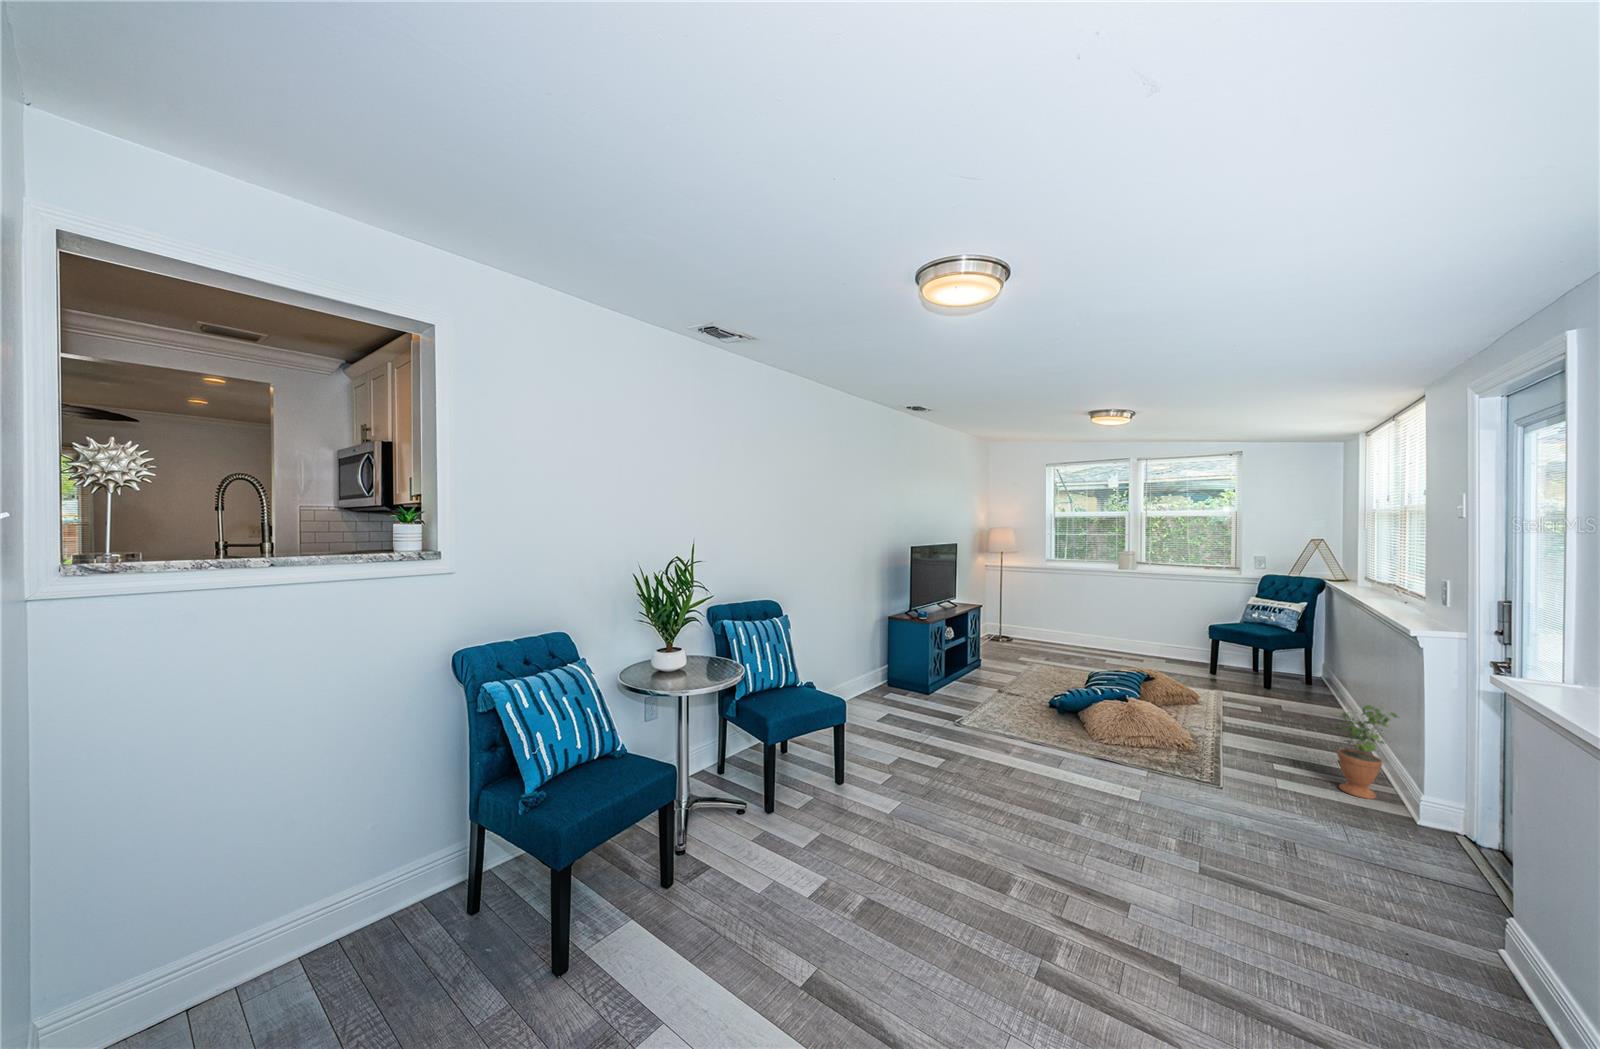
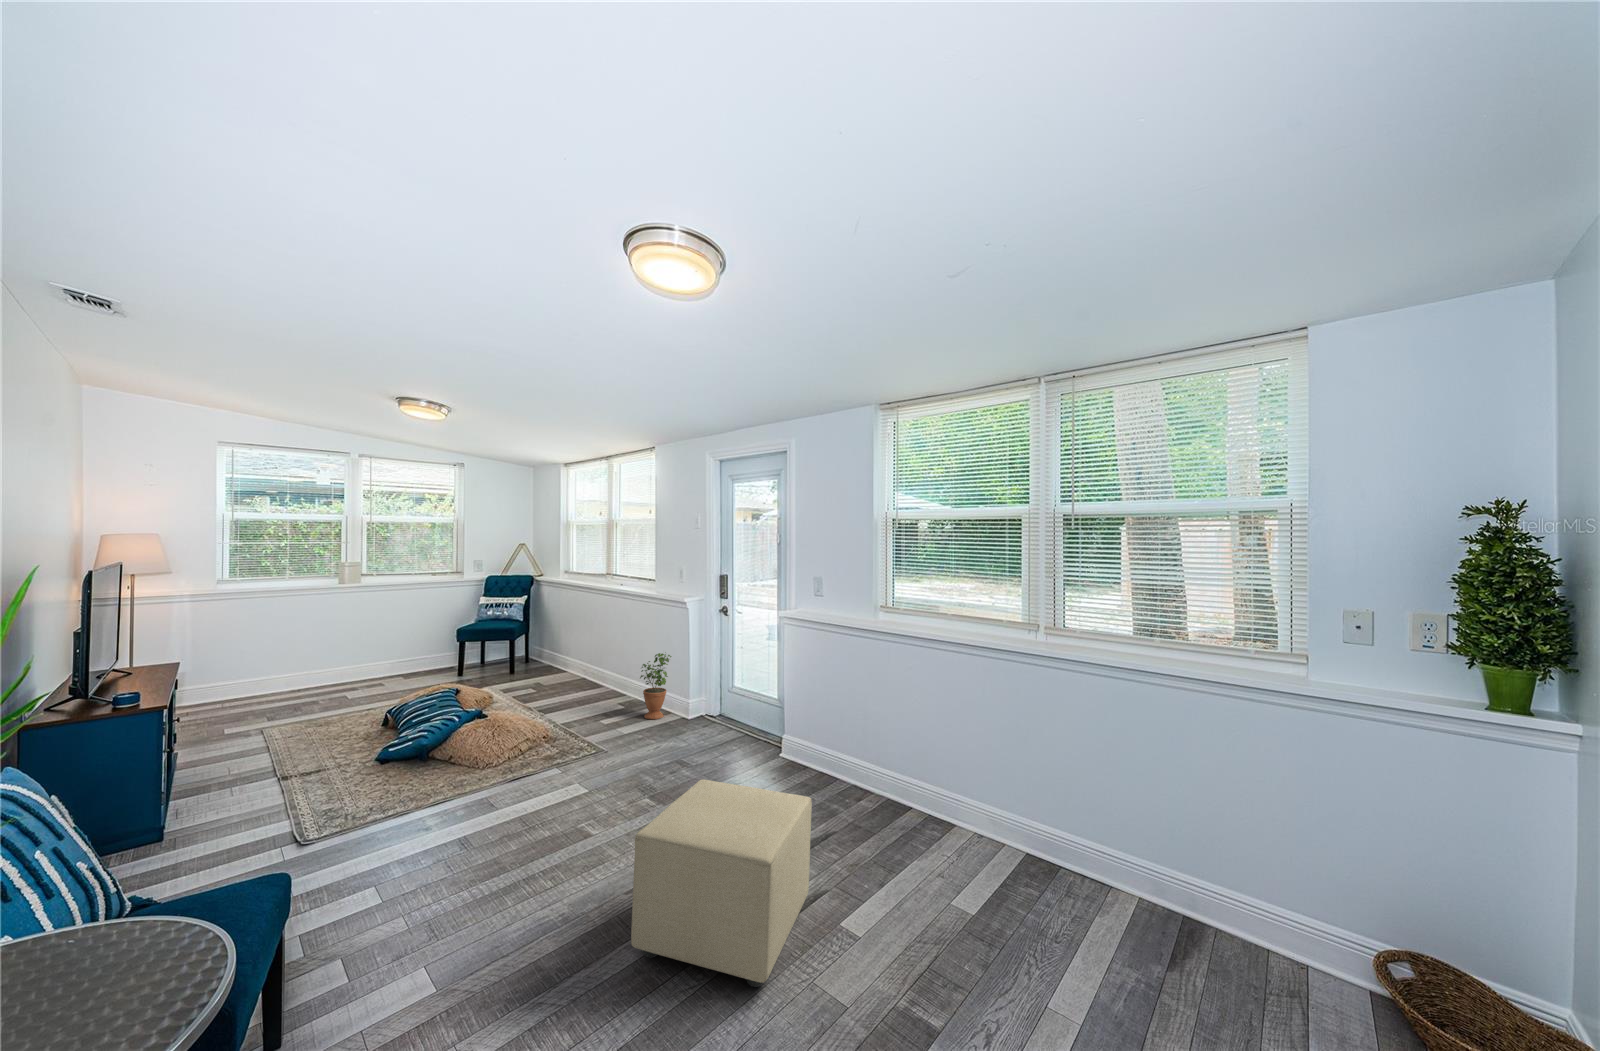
ottoman: none [953,785,1143,1011] -> present [631,779,812,987]

